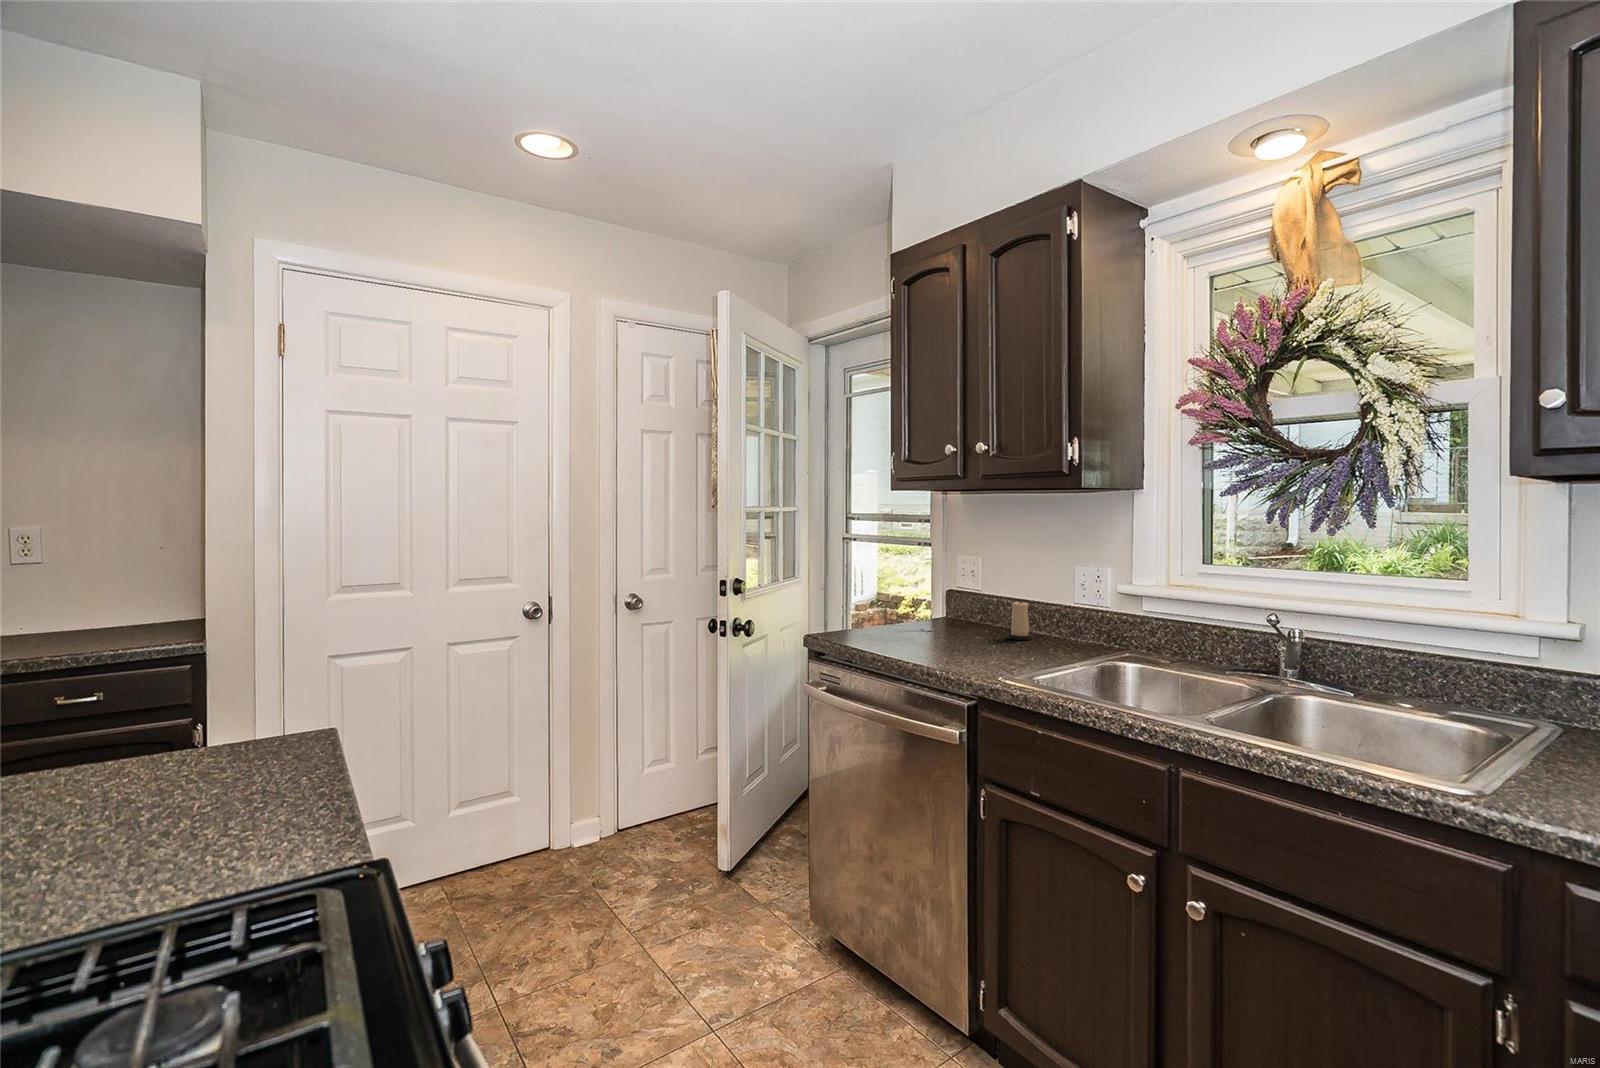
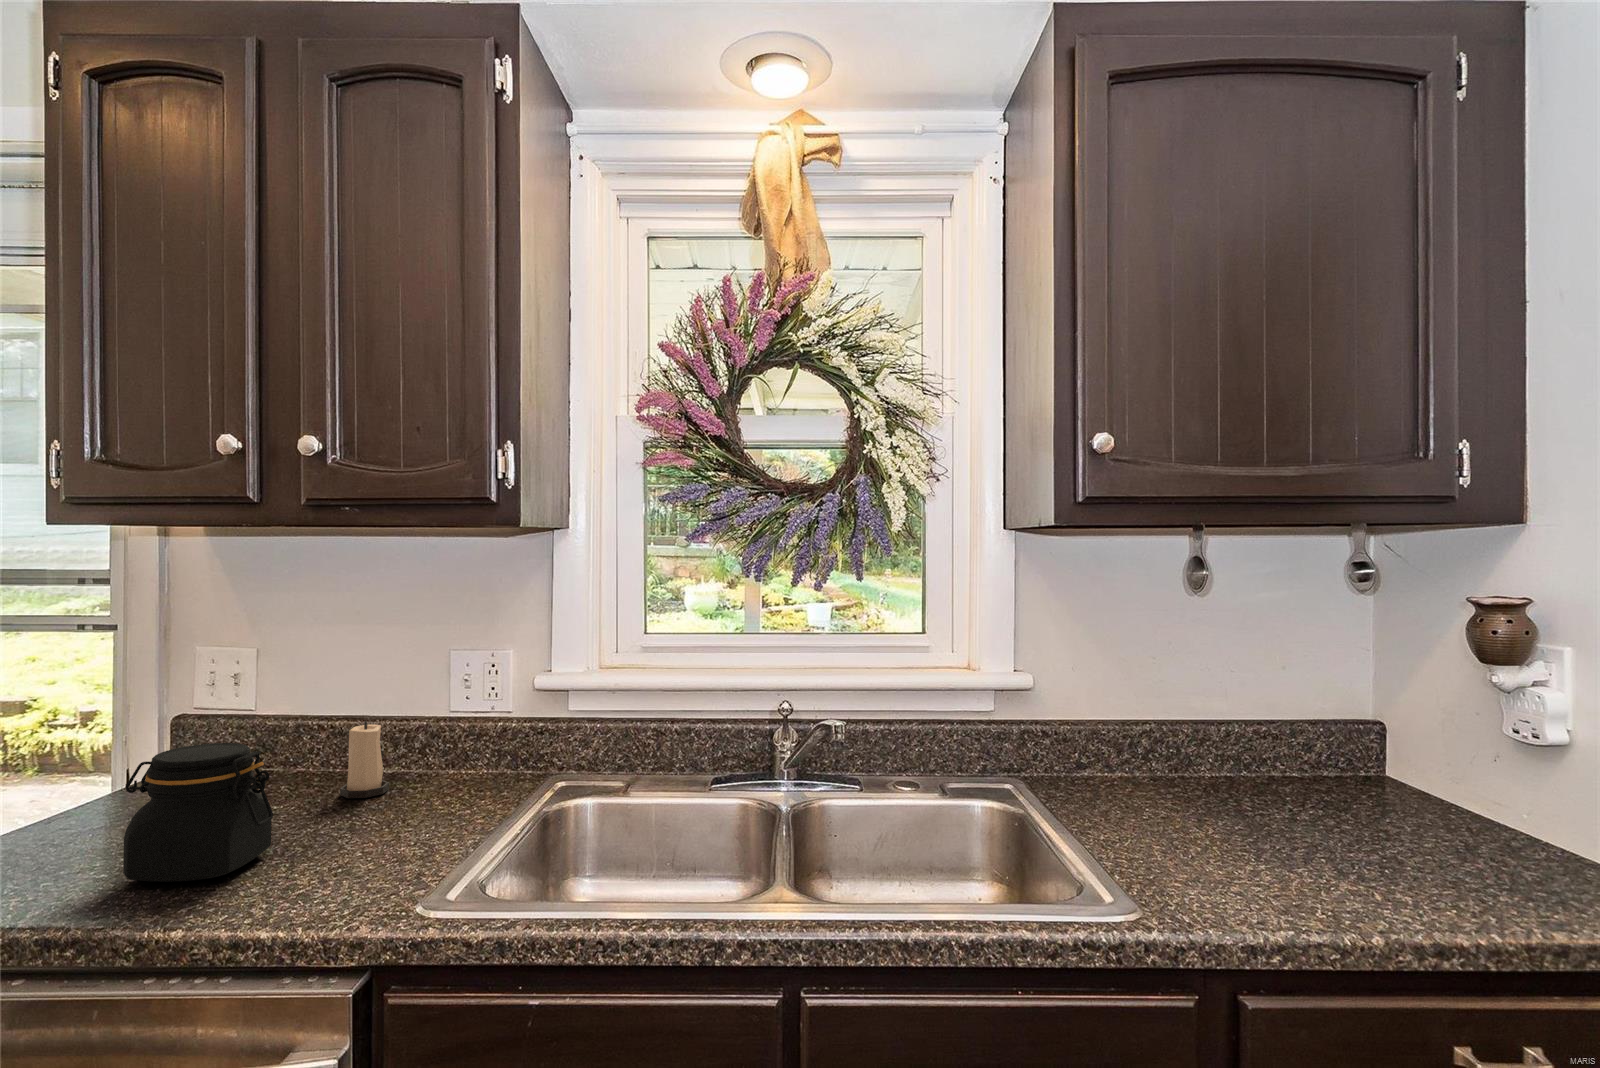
jar: none [905,594,961,650] -> present [123,743,273,882]

